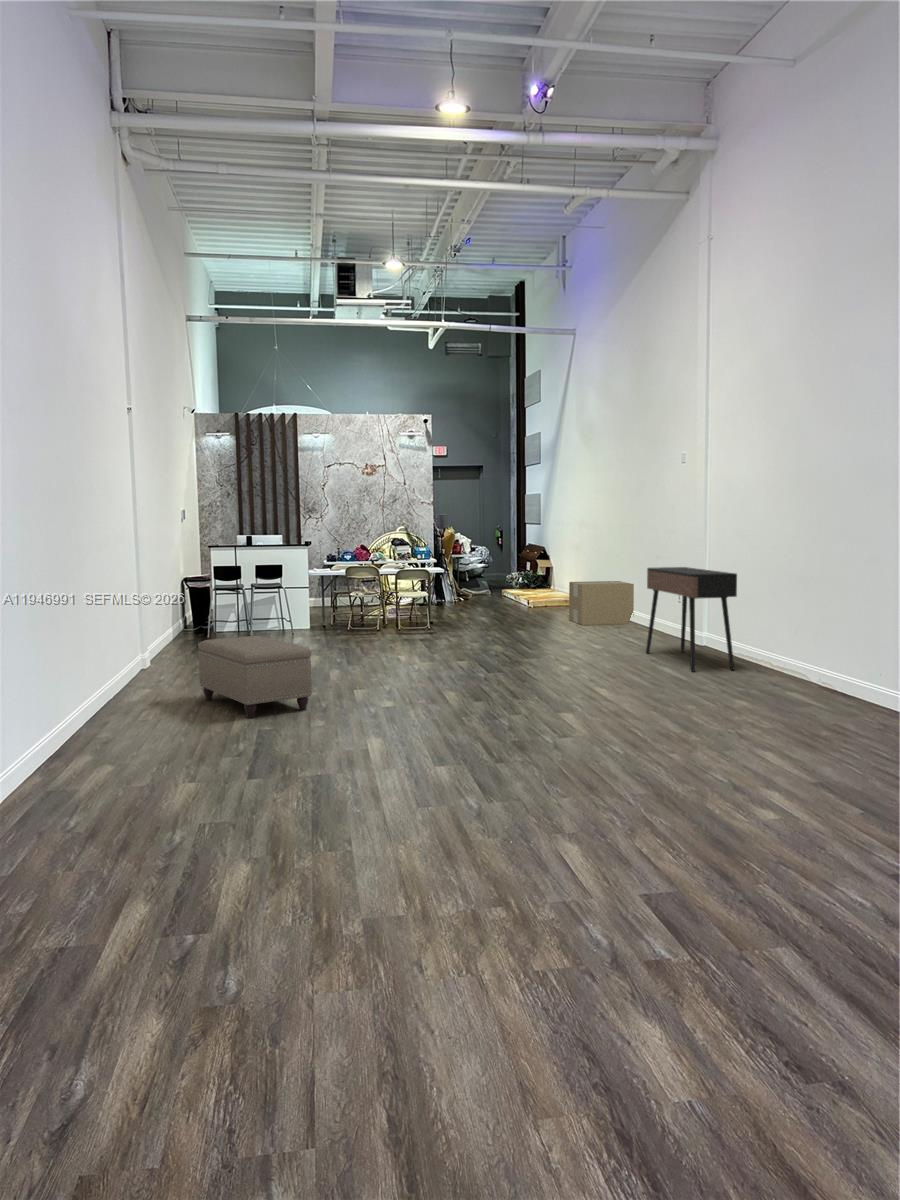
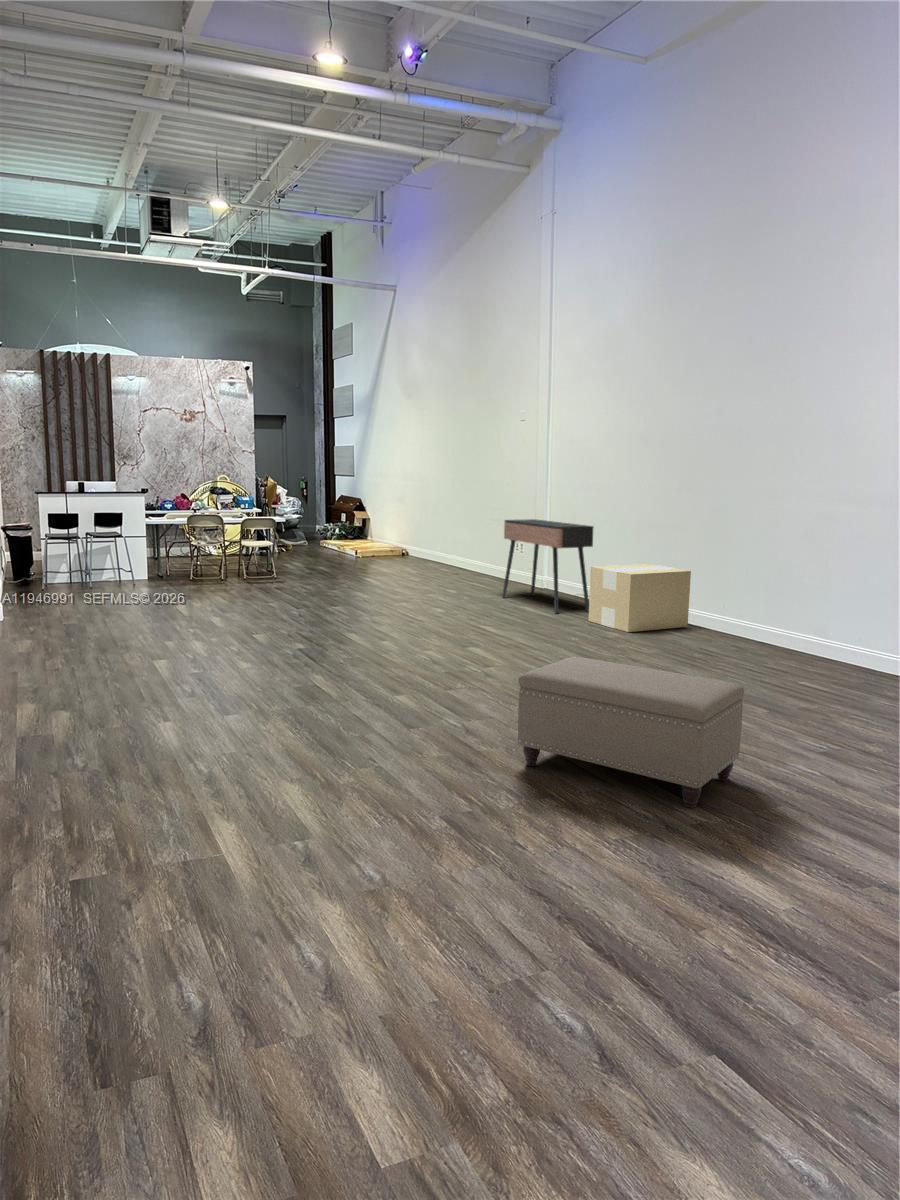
cardboard box: present [569,581,634,625] -> present [588,564,691,632]
ottoman: present [198,636,312,718] -> present [518,657,745,808]

